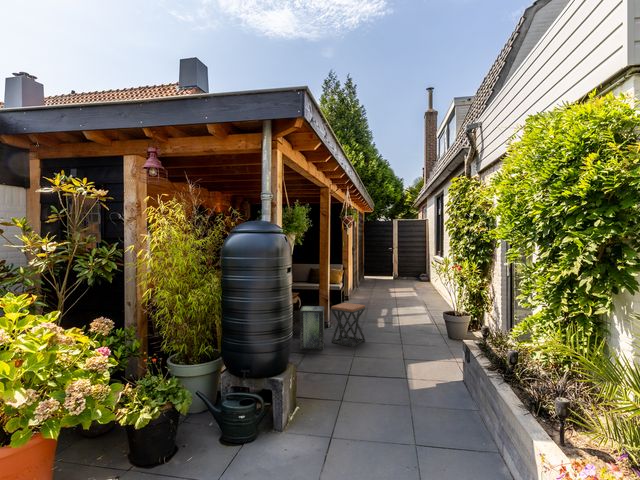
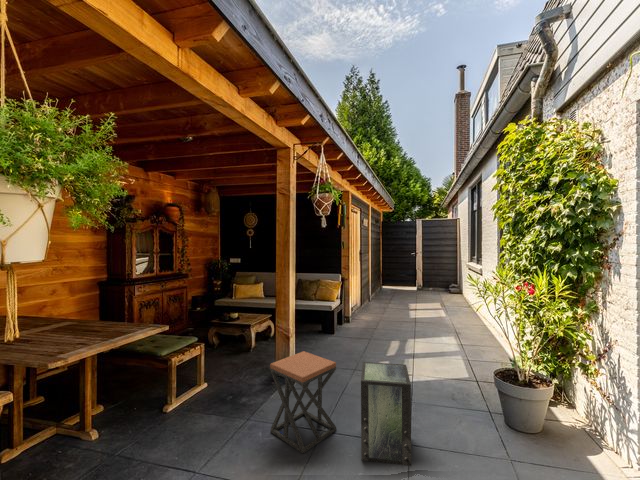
storage box: present [300,306,324,349] -> present [361,362,411,466]

